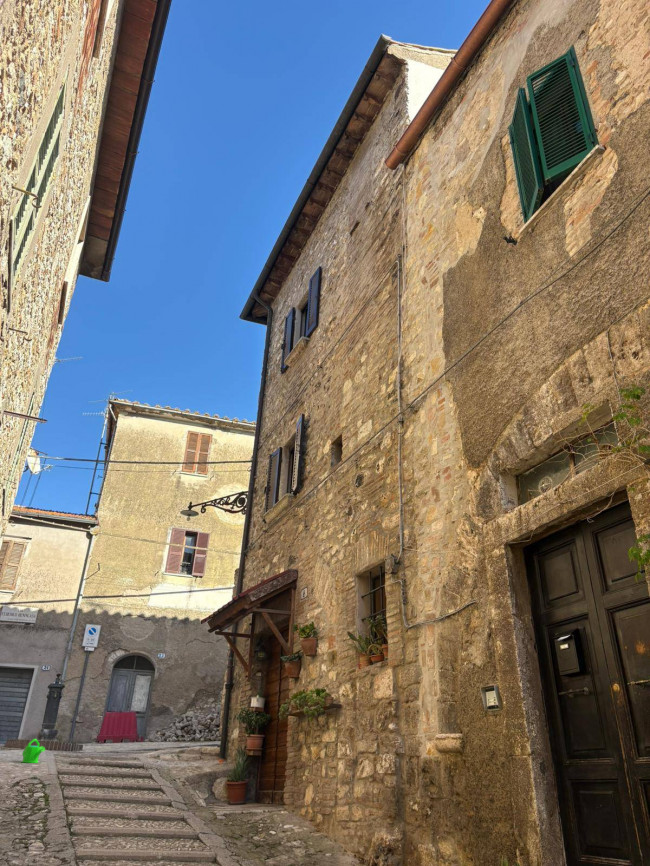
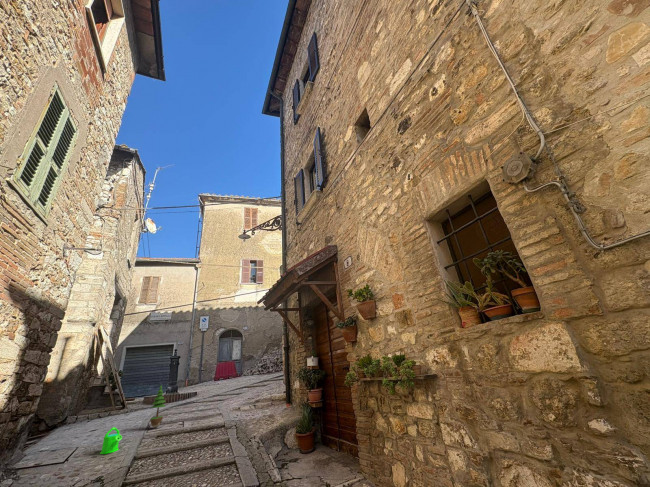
potted tree: none [56,708,76,758] -> present [150,386,165,428]

